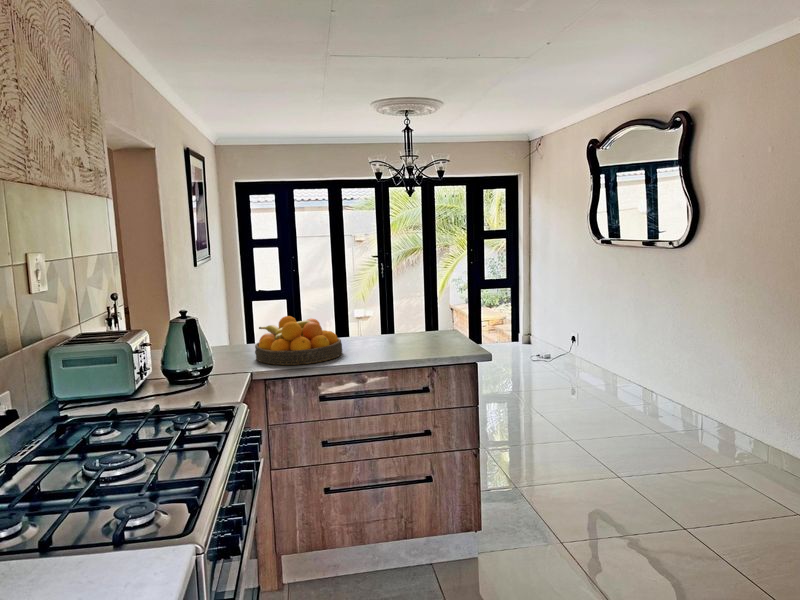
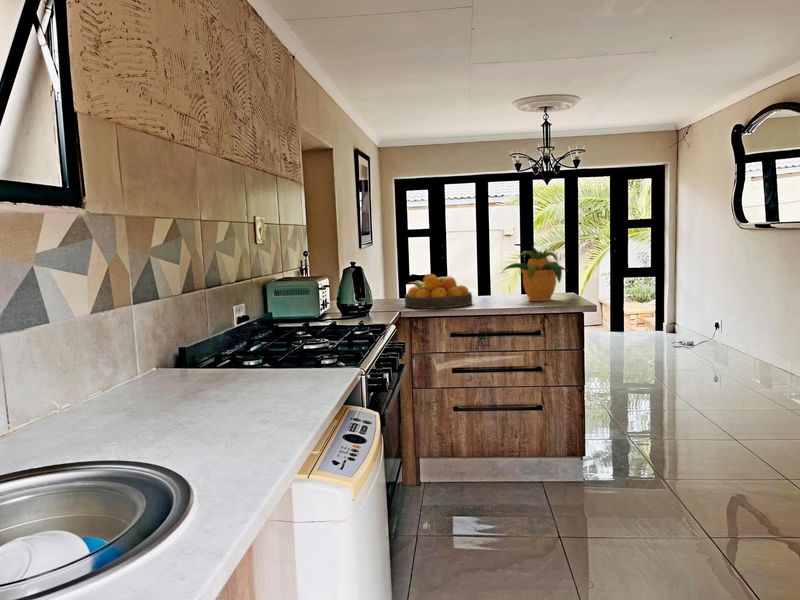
potted plant: none [376,281,457,347] -> present [503,247,566,301]

